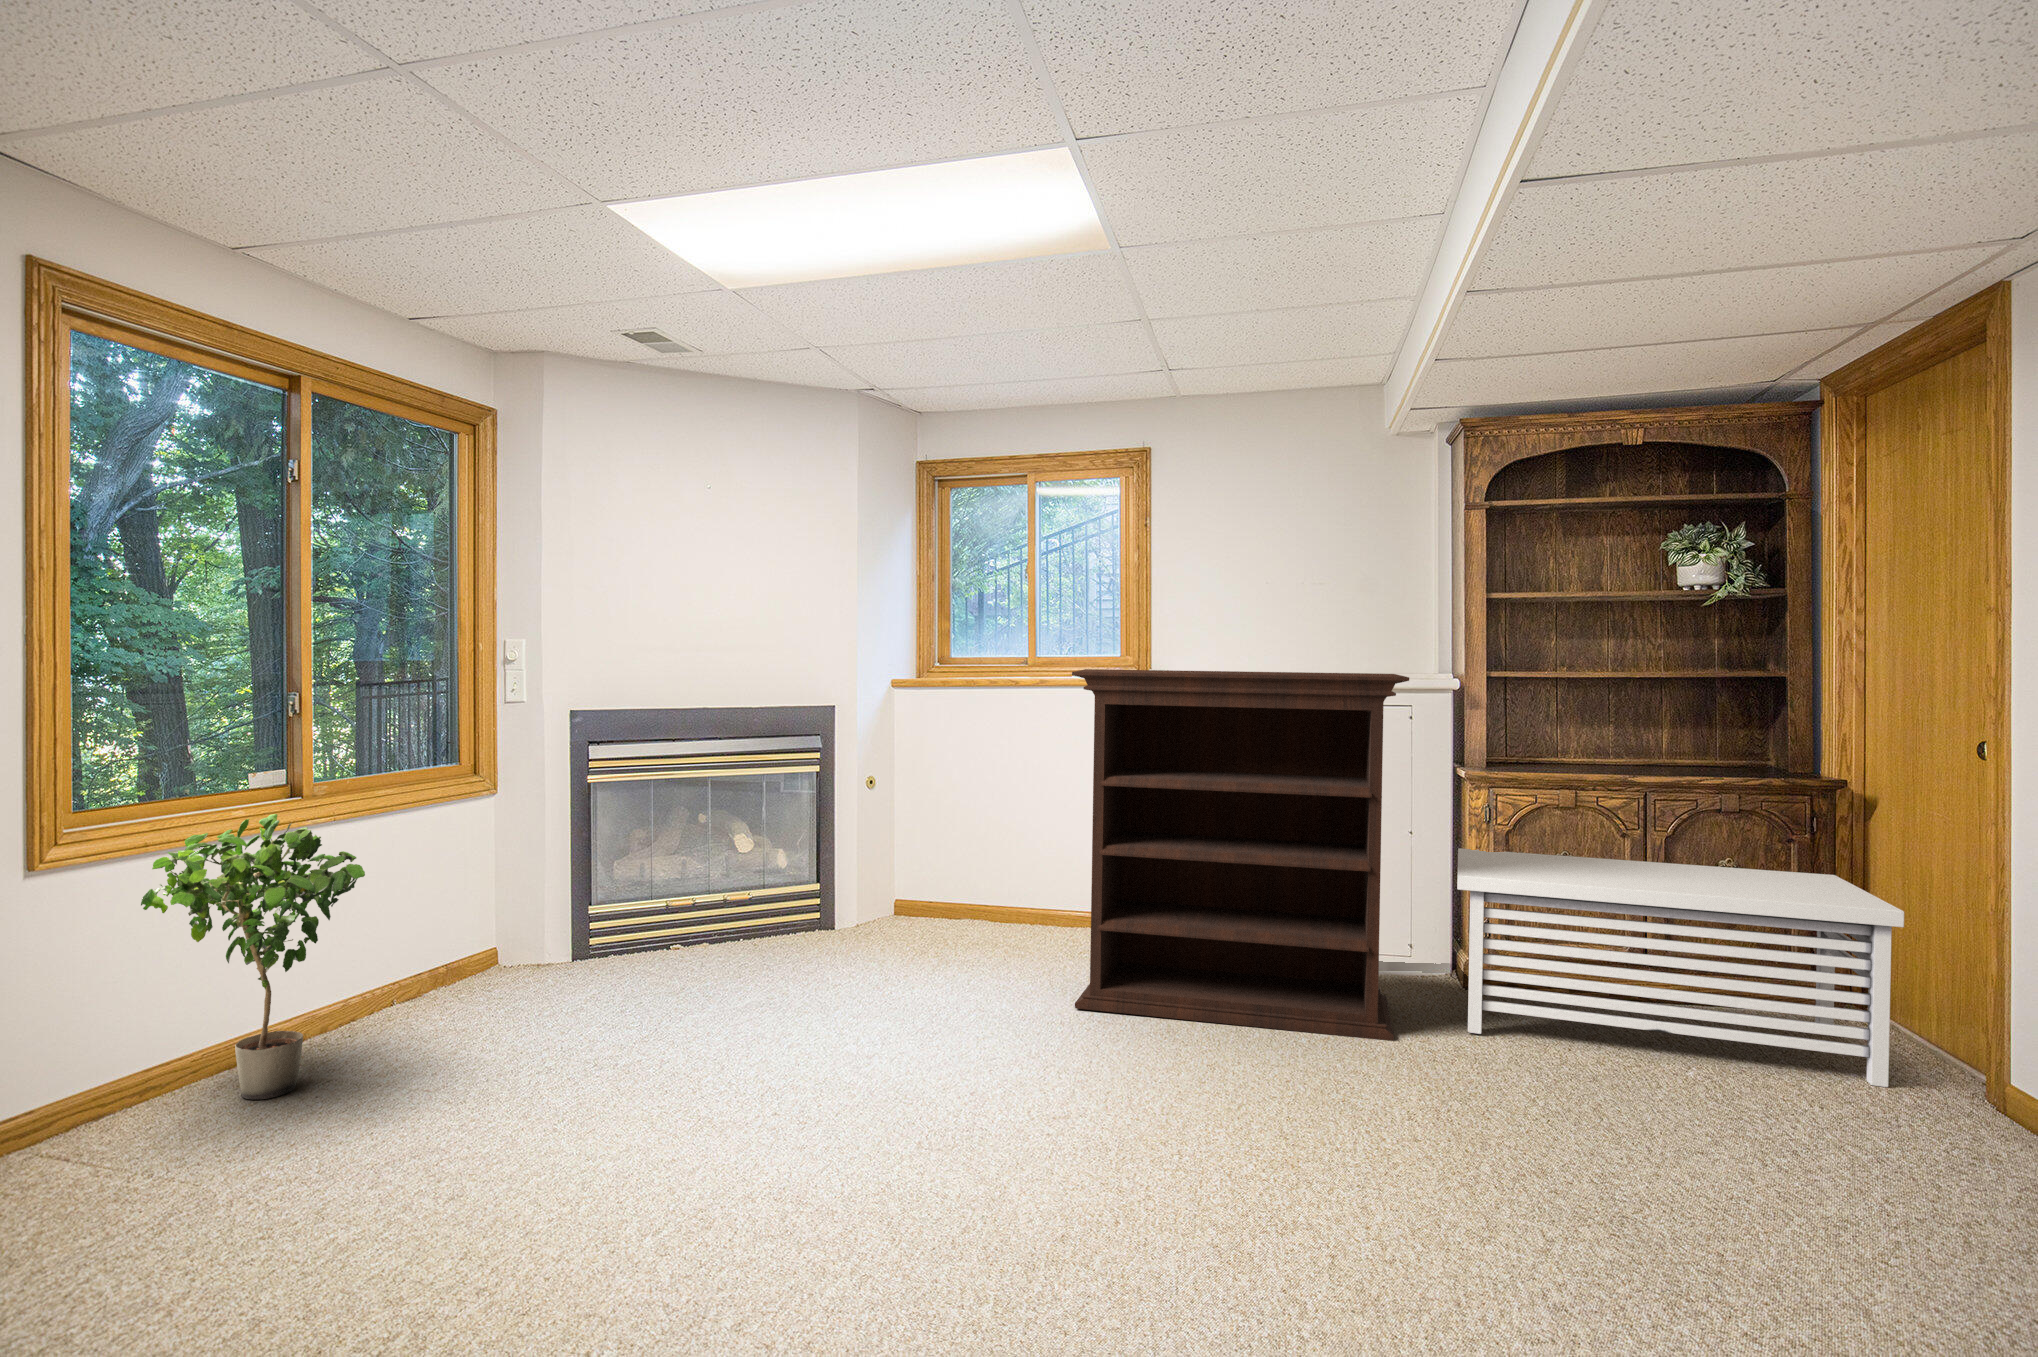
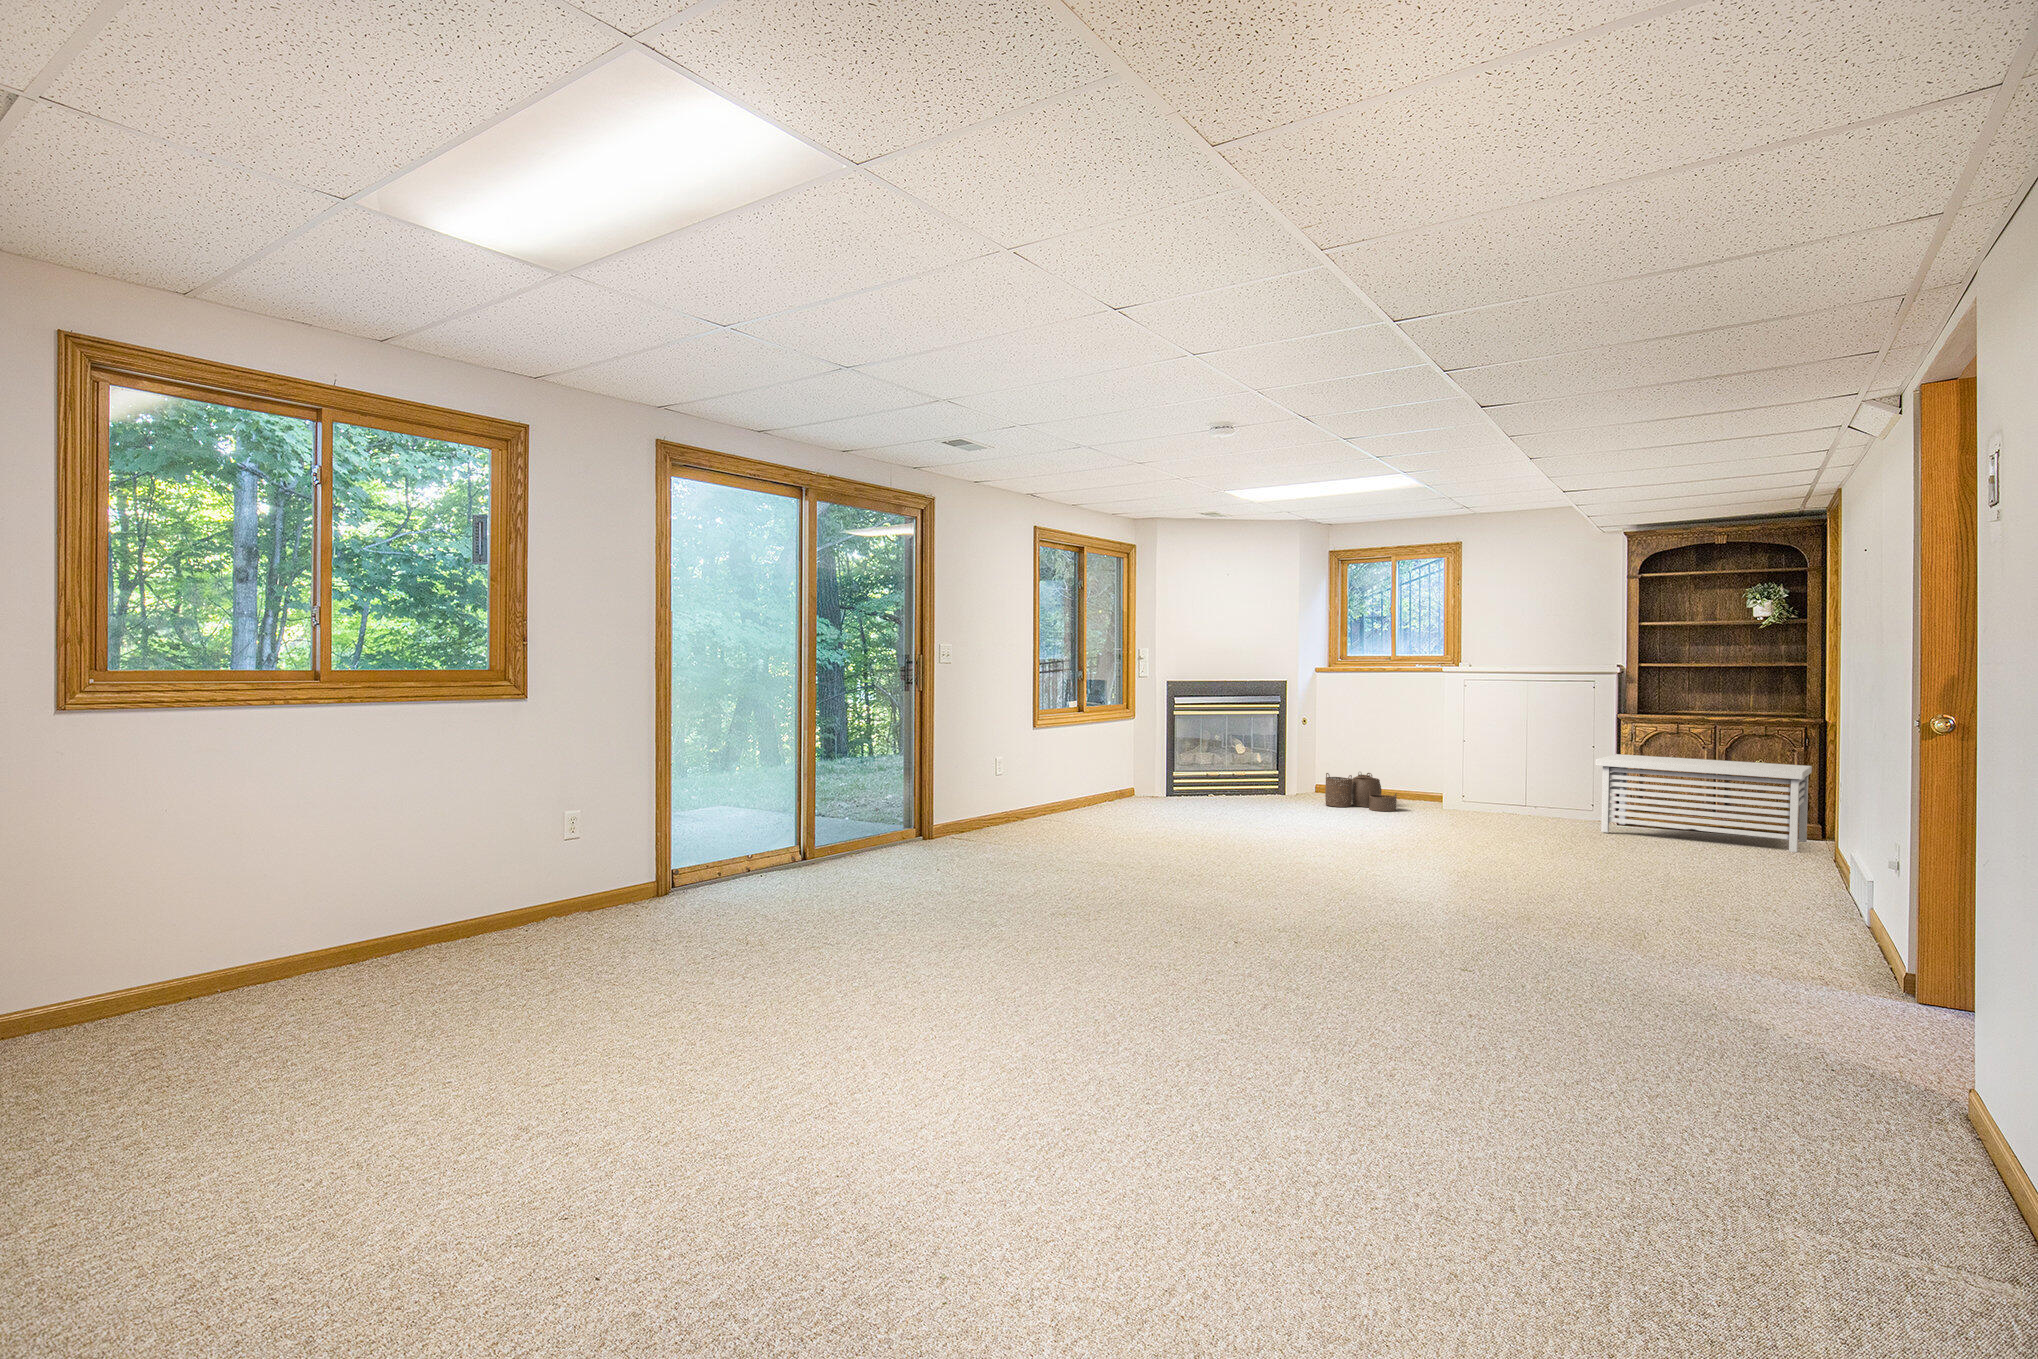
bookshelf: present [1072,669,1409,1041] -> none [1407,664,1578,832]
potted plant: present [141,814,365,1100] -> none [1056,719,1132,818]
woven basket: none [909,881,1049,979] -> present [1325,773,1397,812]

